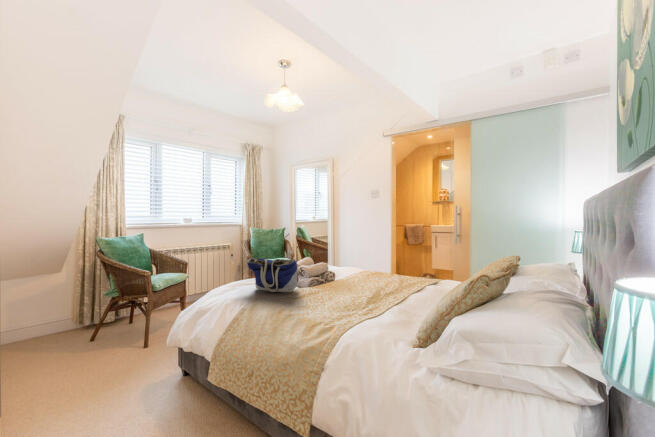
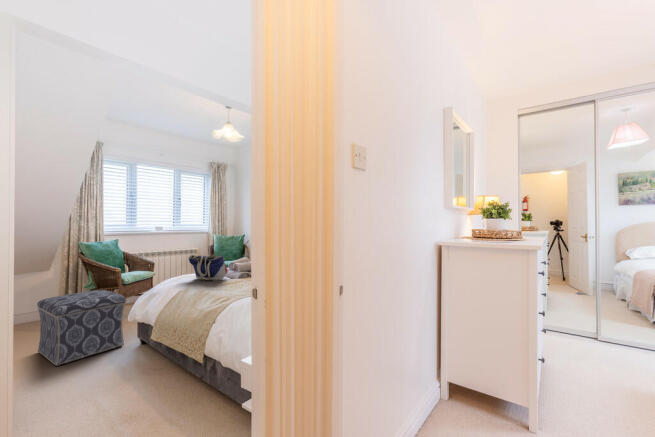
ottoman: none [46,301,164,416] -> present [37,290,126,366]

